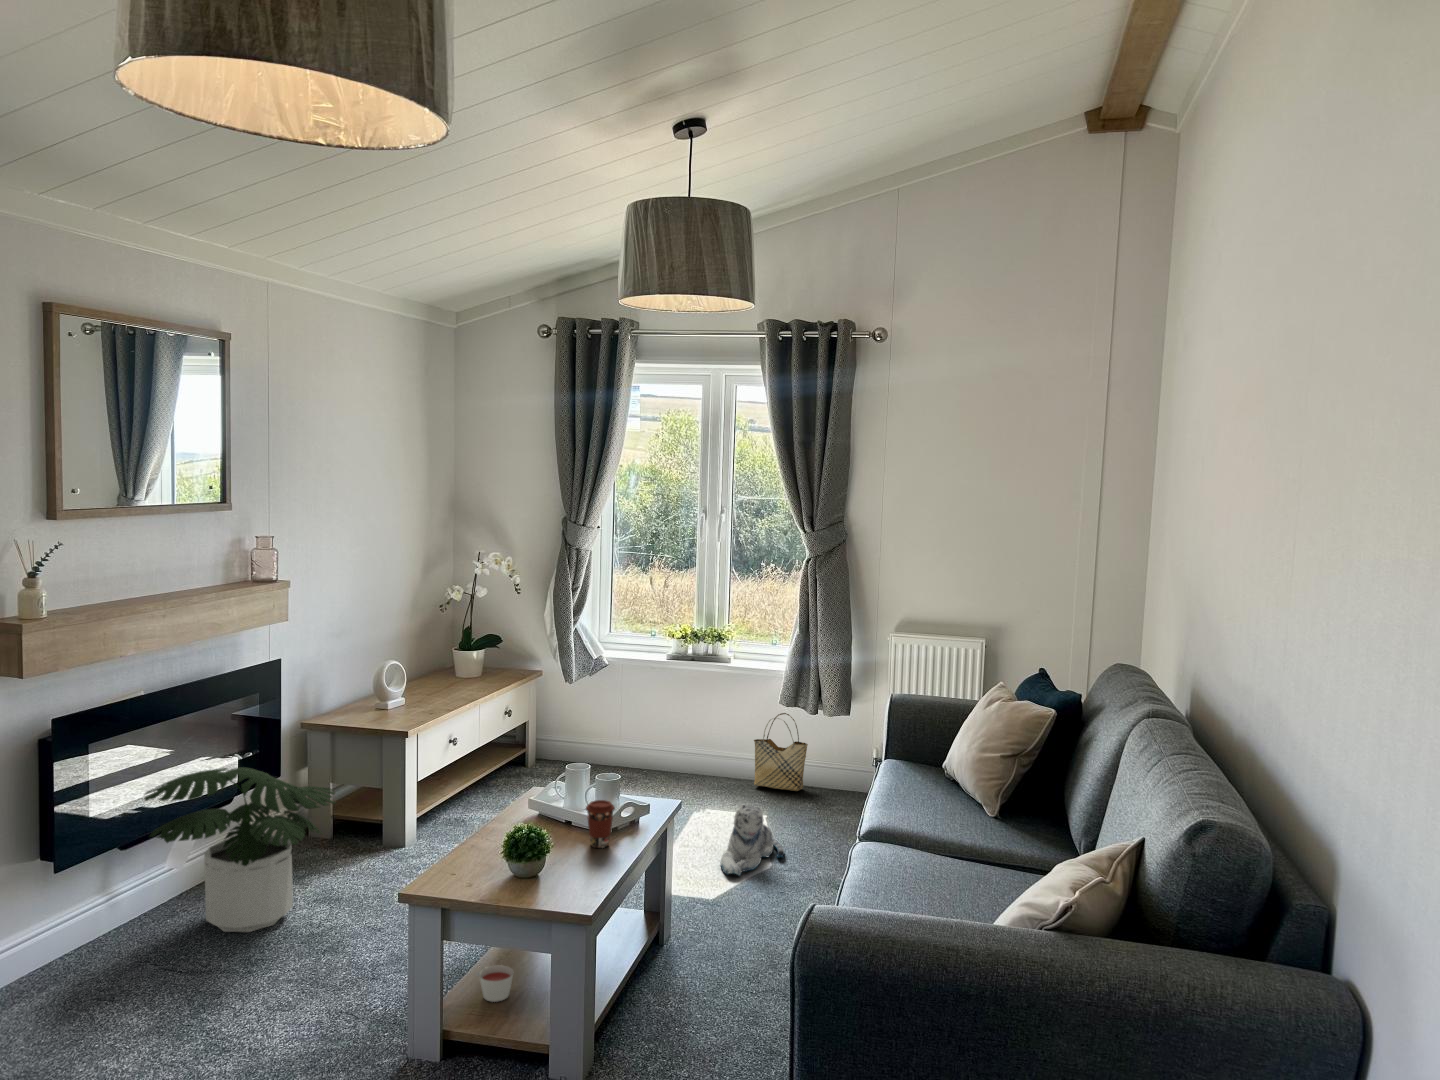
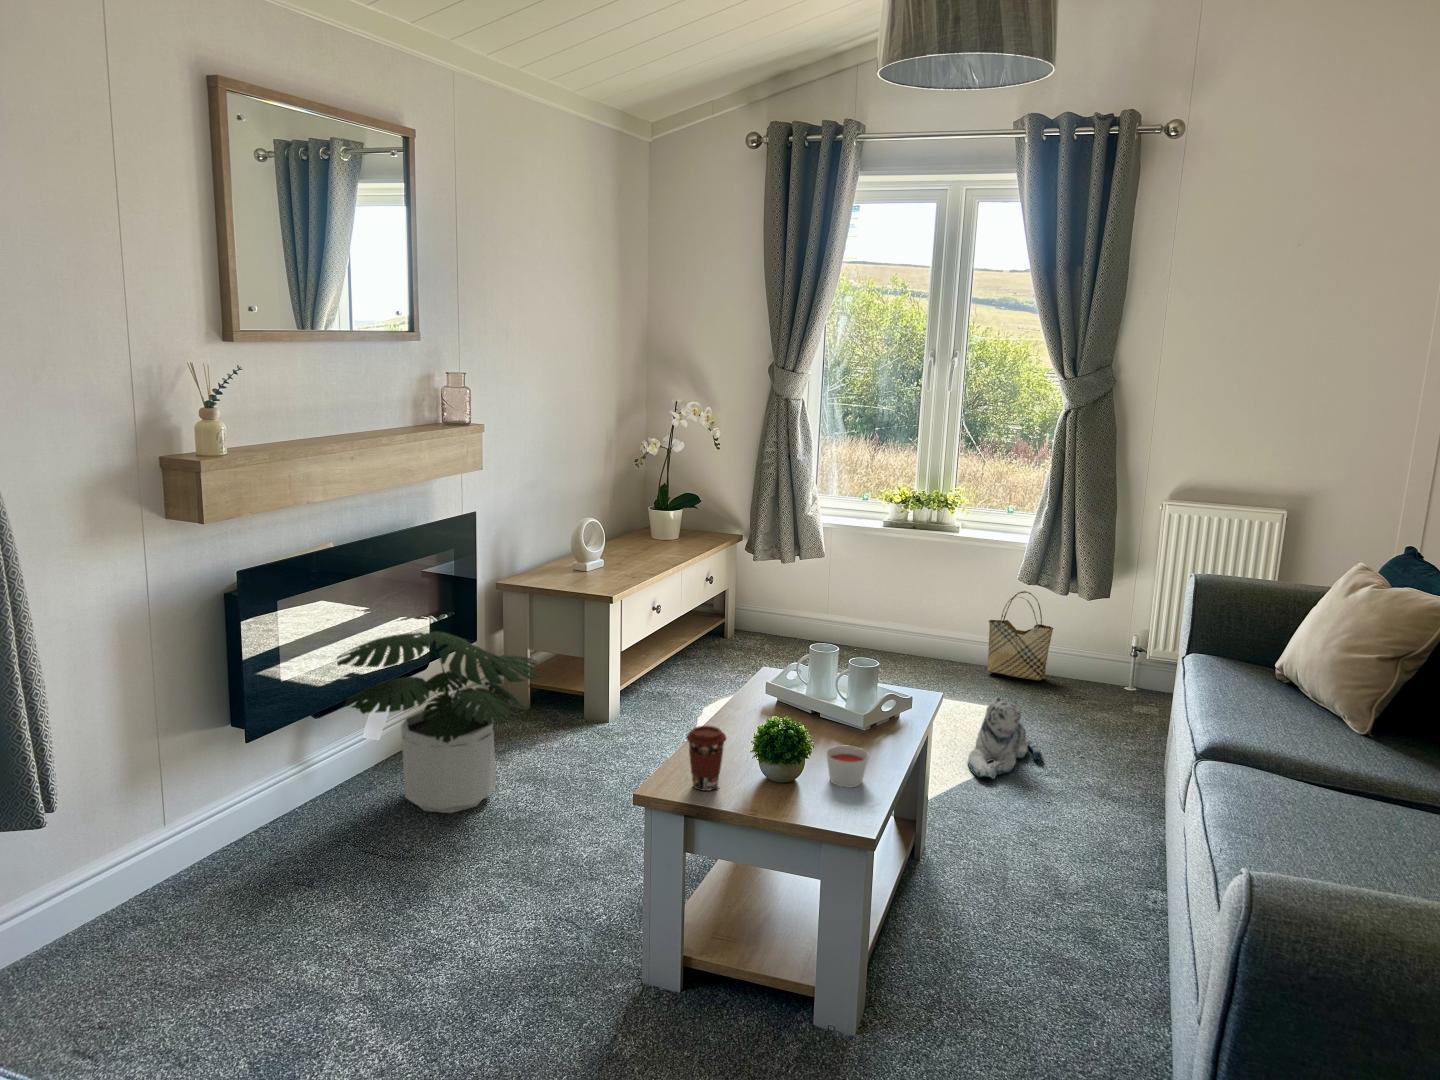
coffee cup: present [586,800,615,848] -> present [687,726,726,791]
candle: present [479,965,513,1002] -> present [826,746,869,788]

